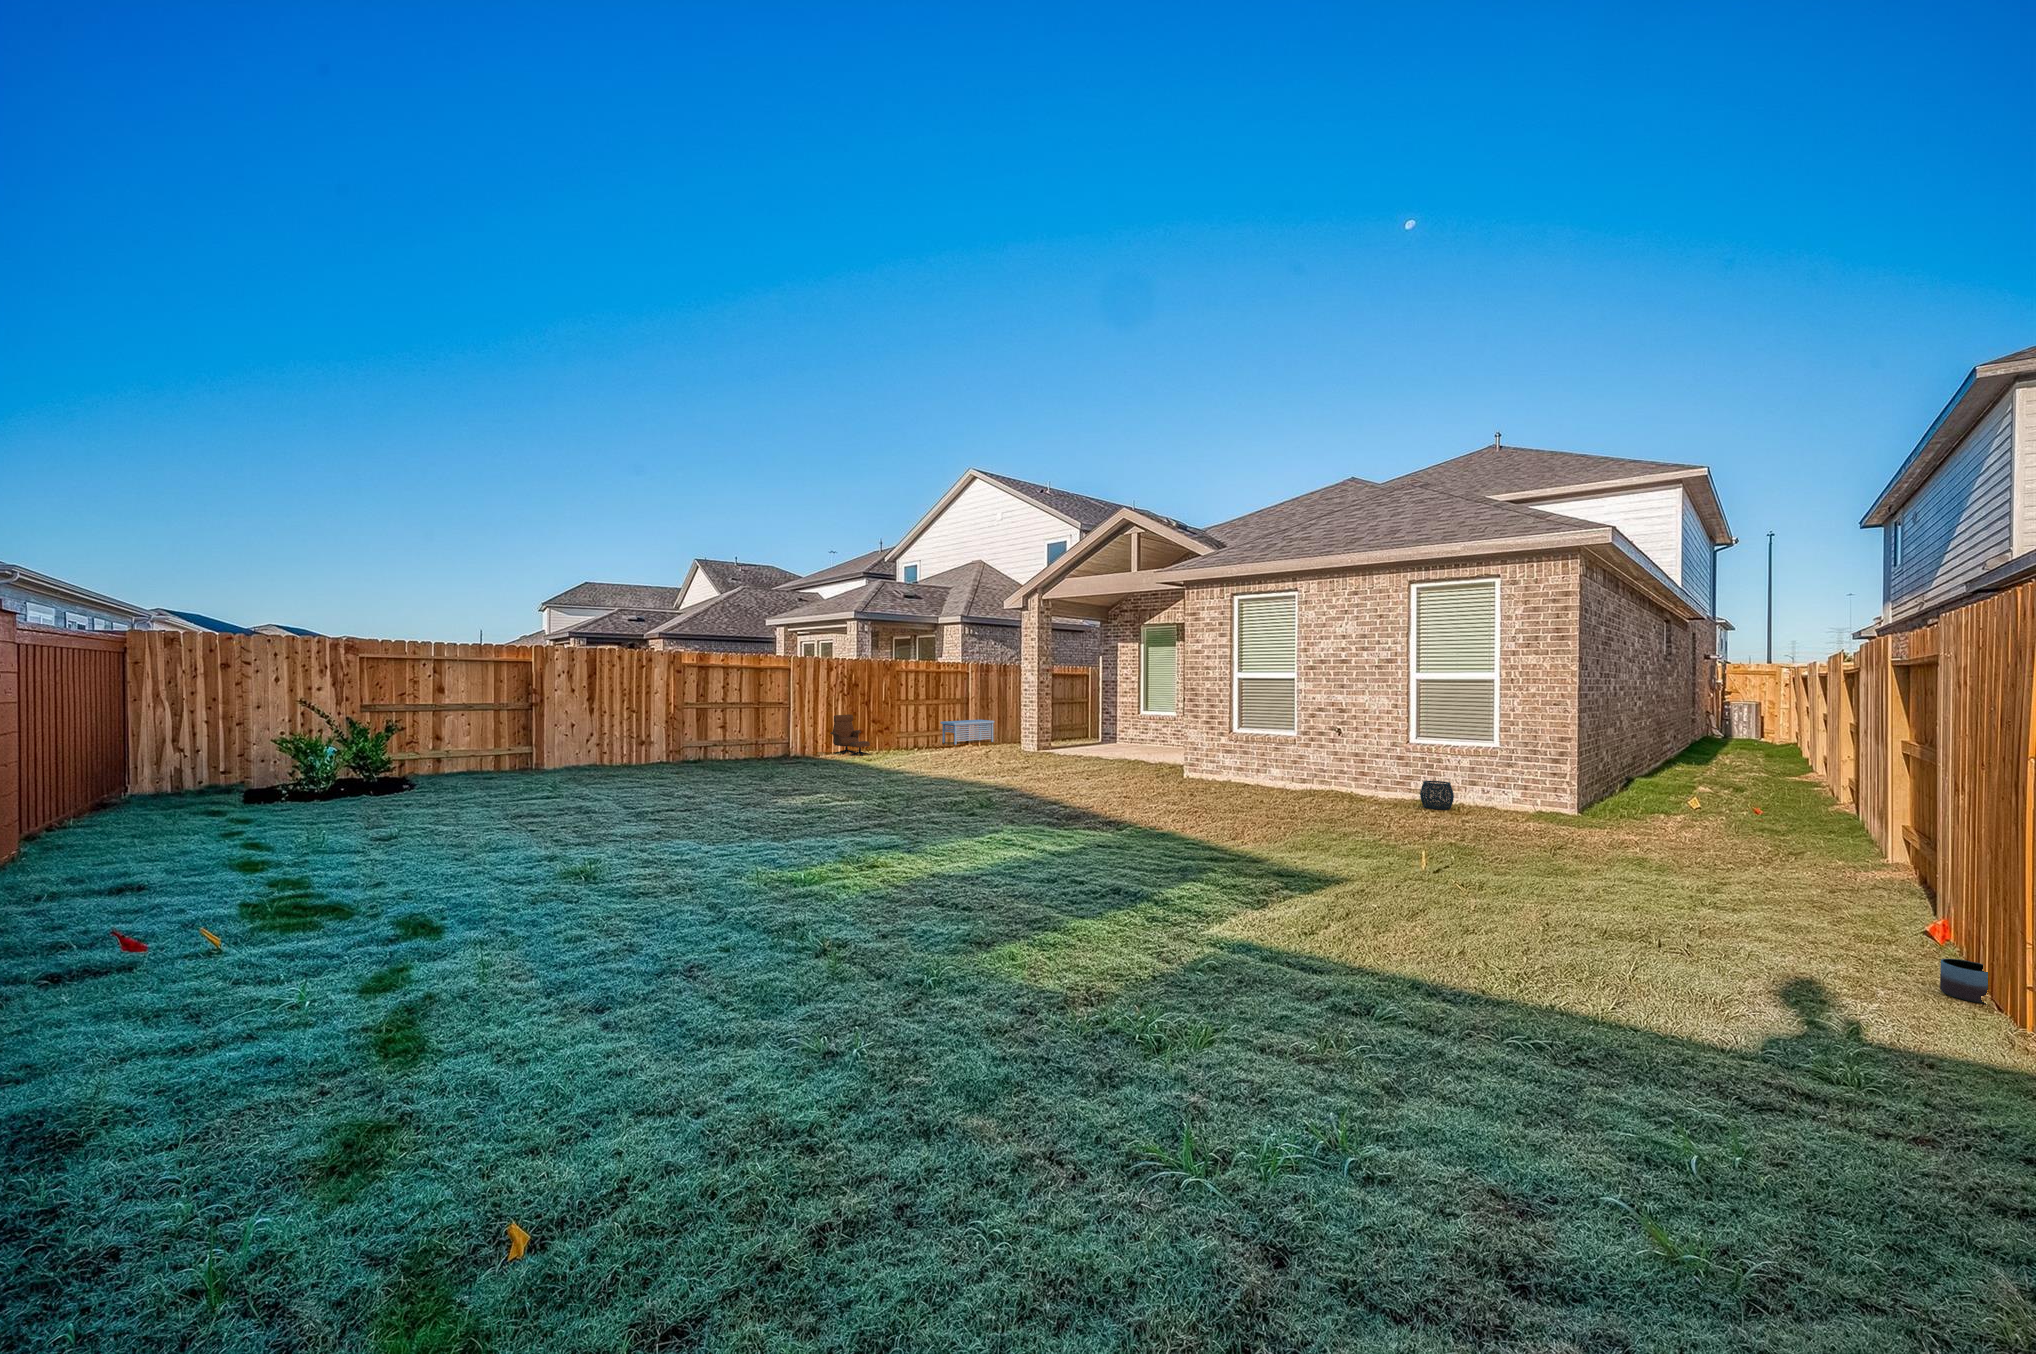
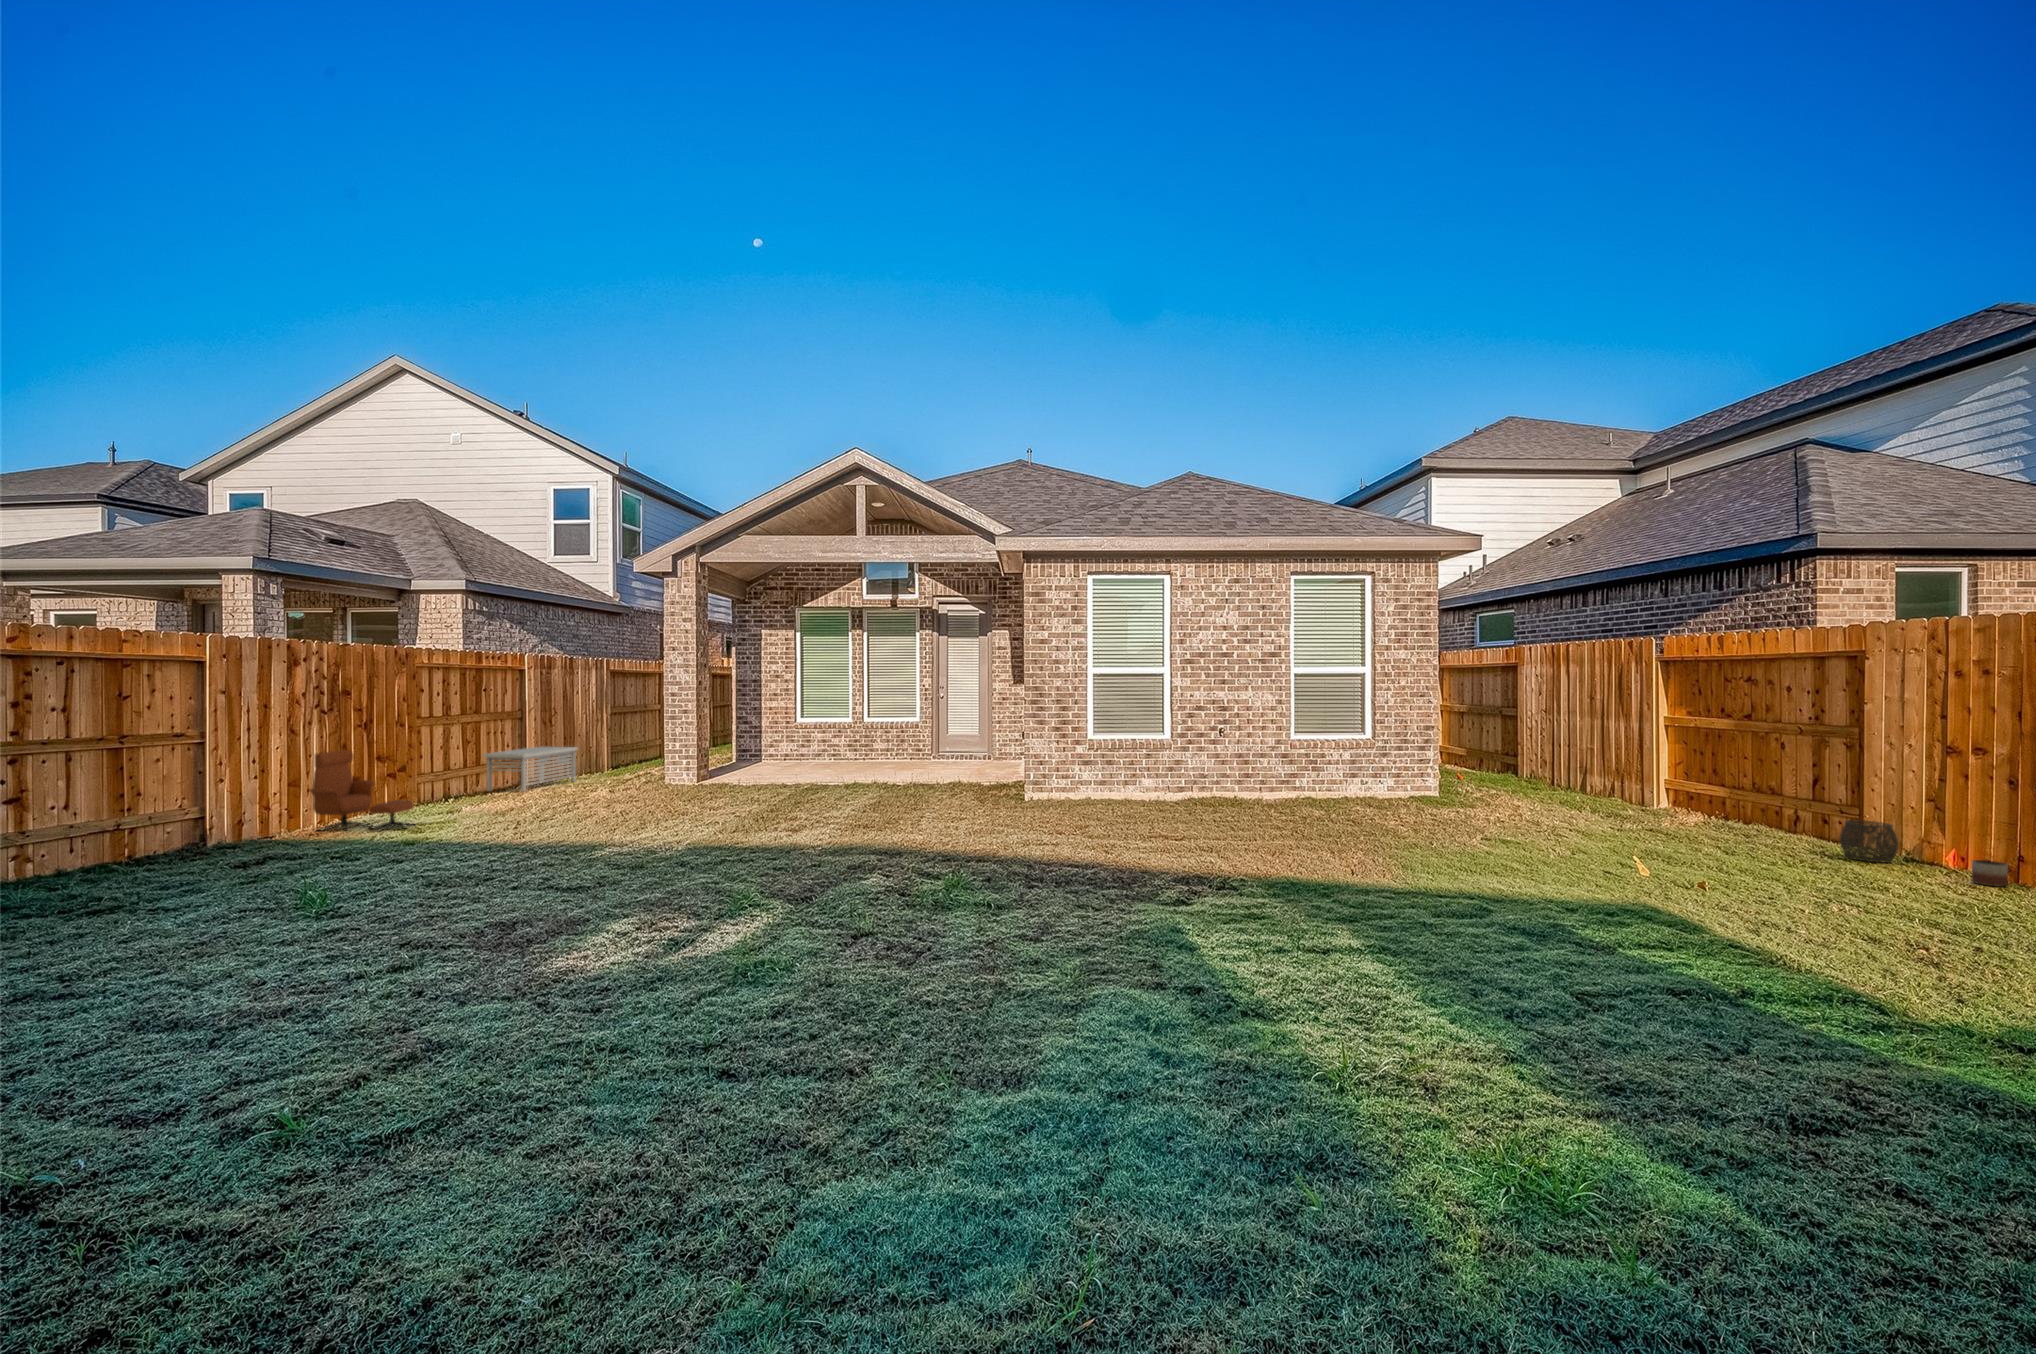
woven basket: present [1420,781,1454,810] -> present [1840,820,1898,863]

